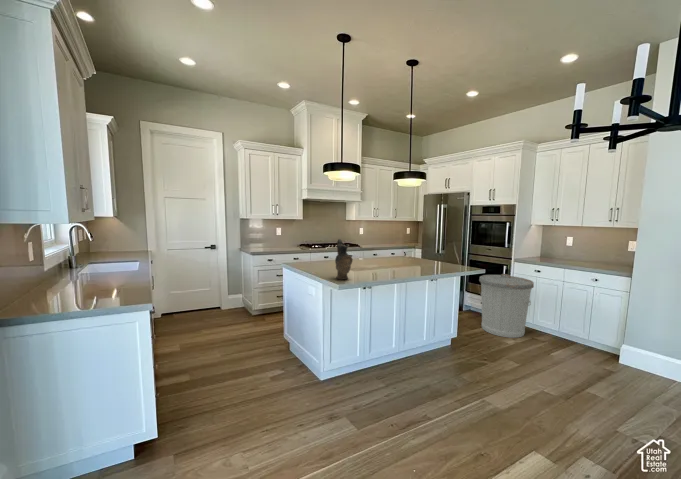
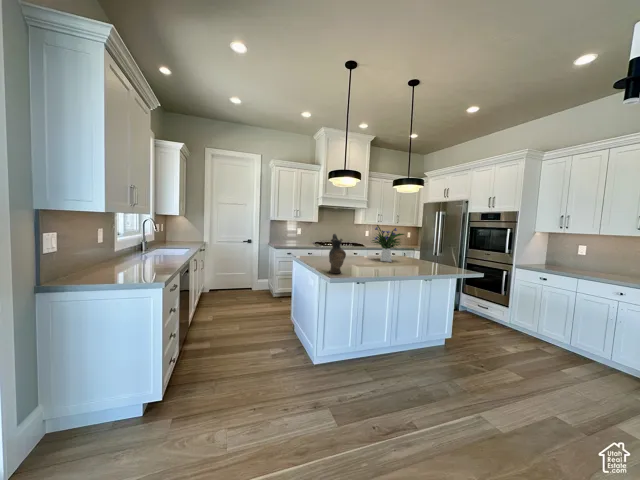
flower arrangement: none [369,224,407,264] -> present [372,225,404,262]
trash can: present [479,274,534,338] -> none [477,278,540,343]

